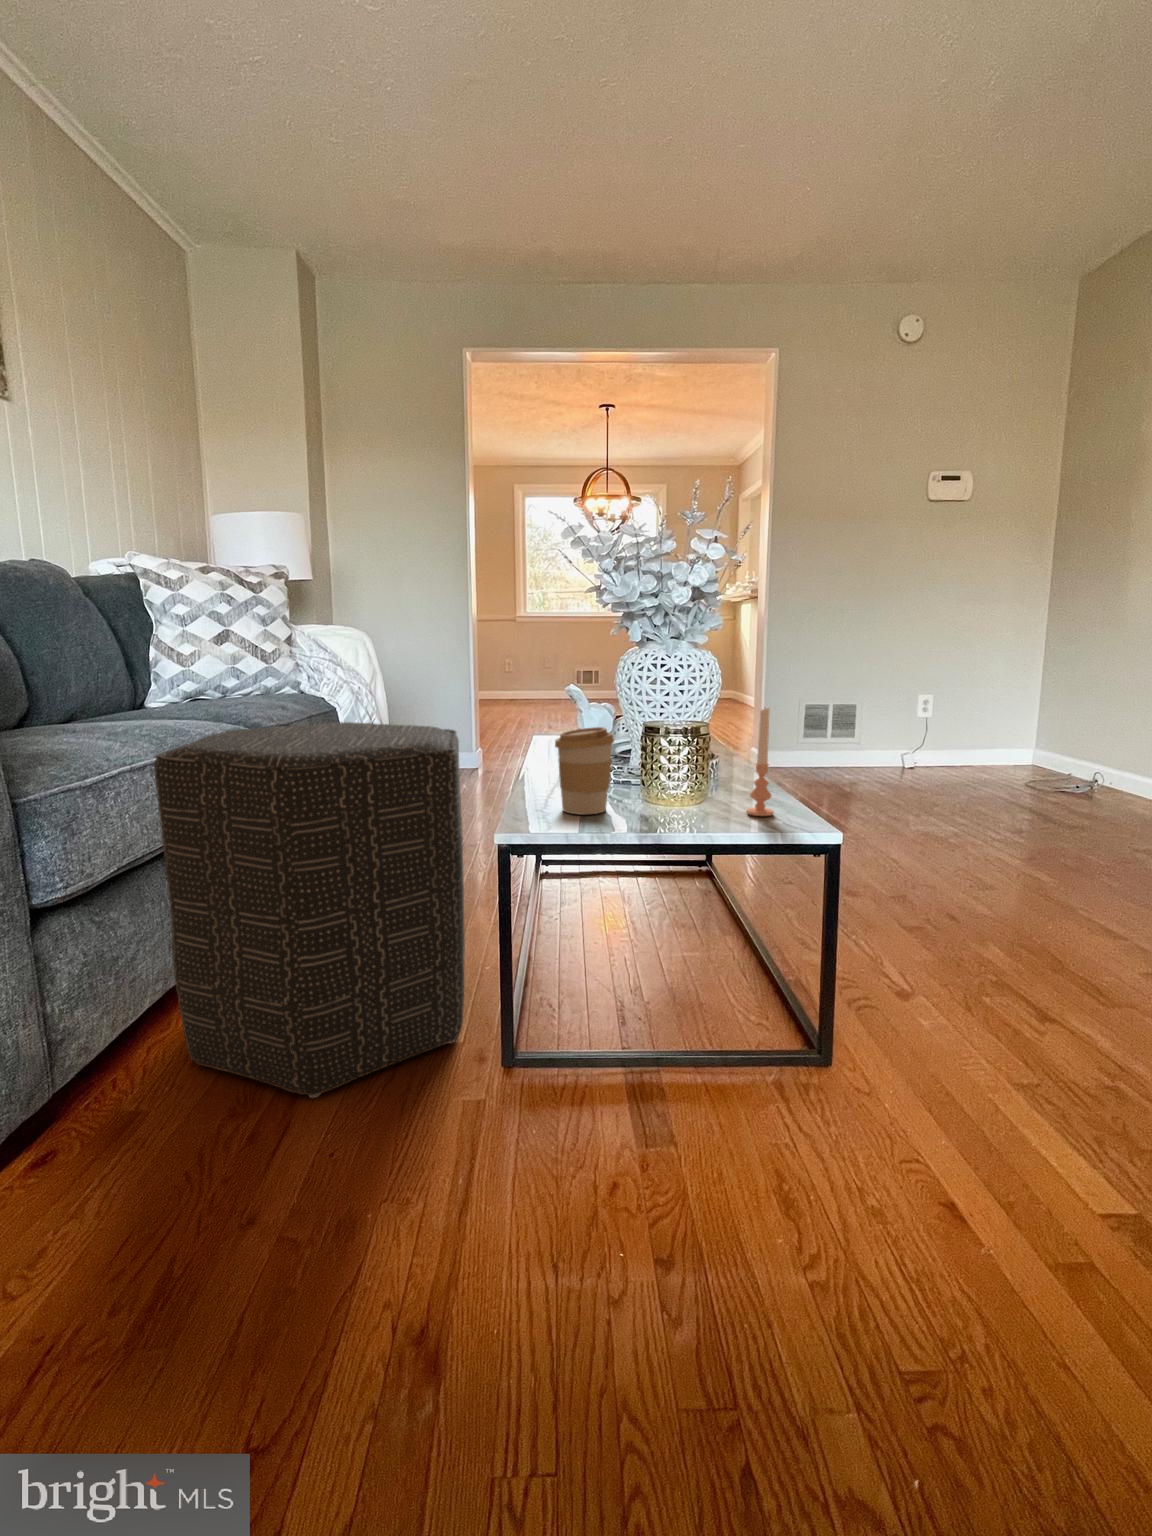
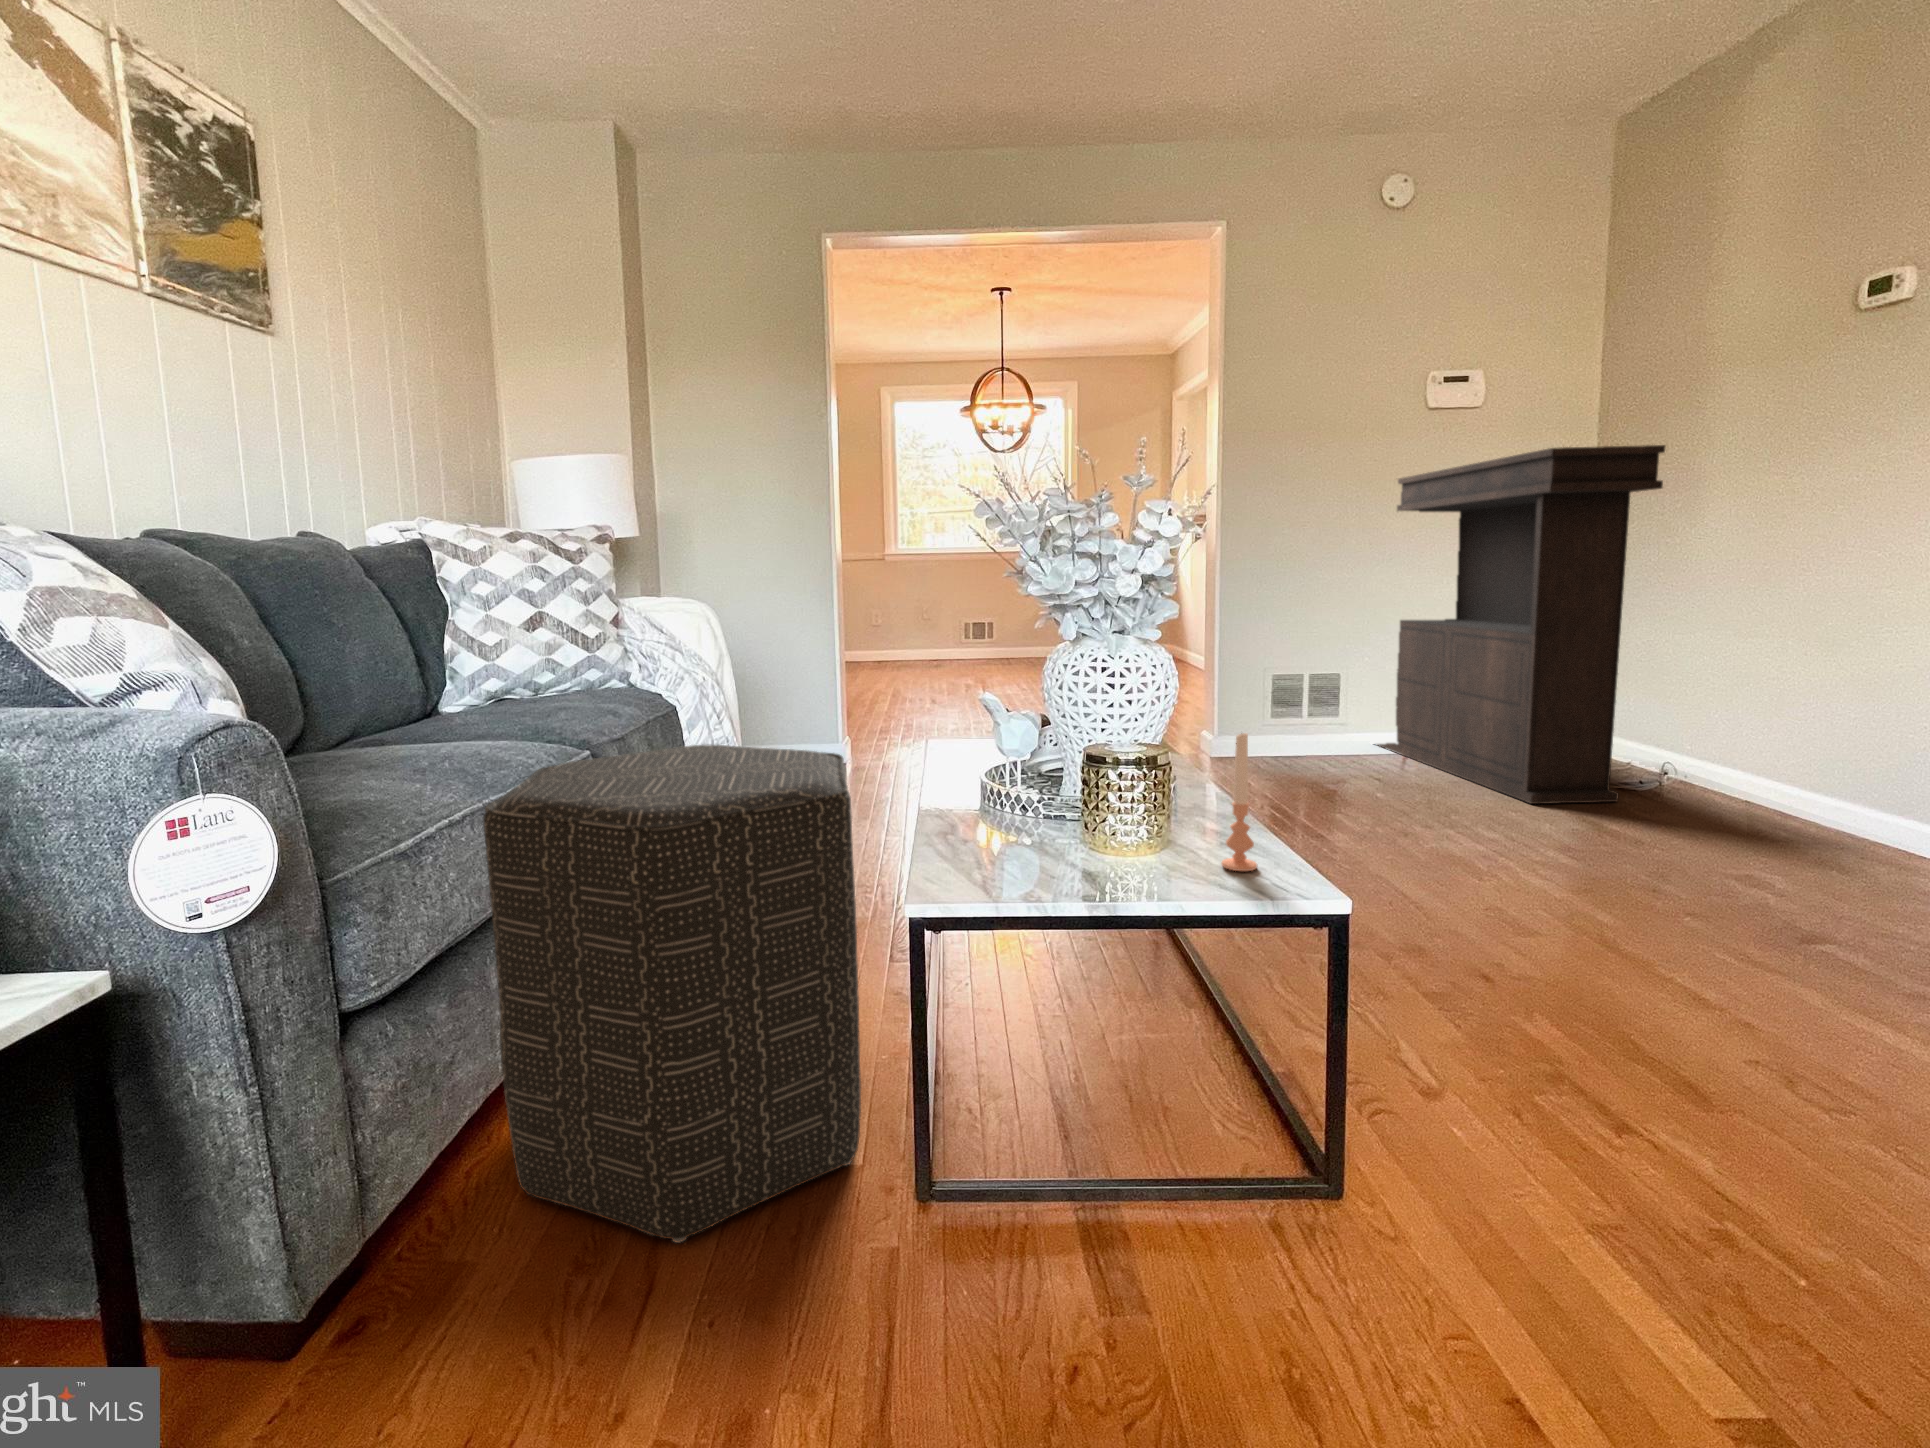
console table: none [872,531,1098,801] -> present [1377,445,1665,804]
coffee cup: present [555,727,614,814] -> none [974,757,1049,871]

